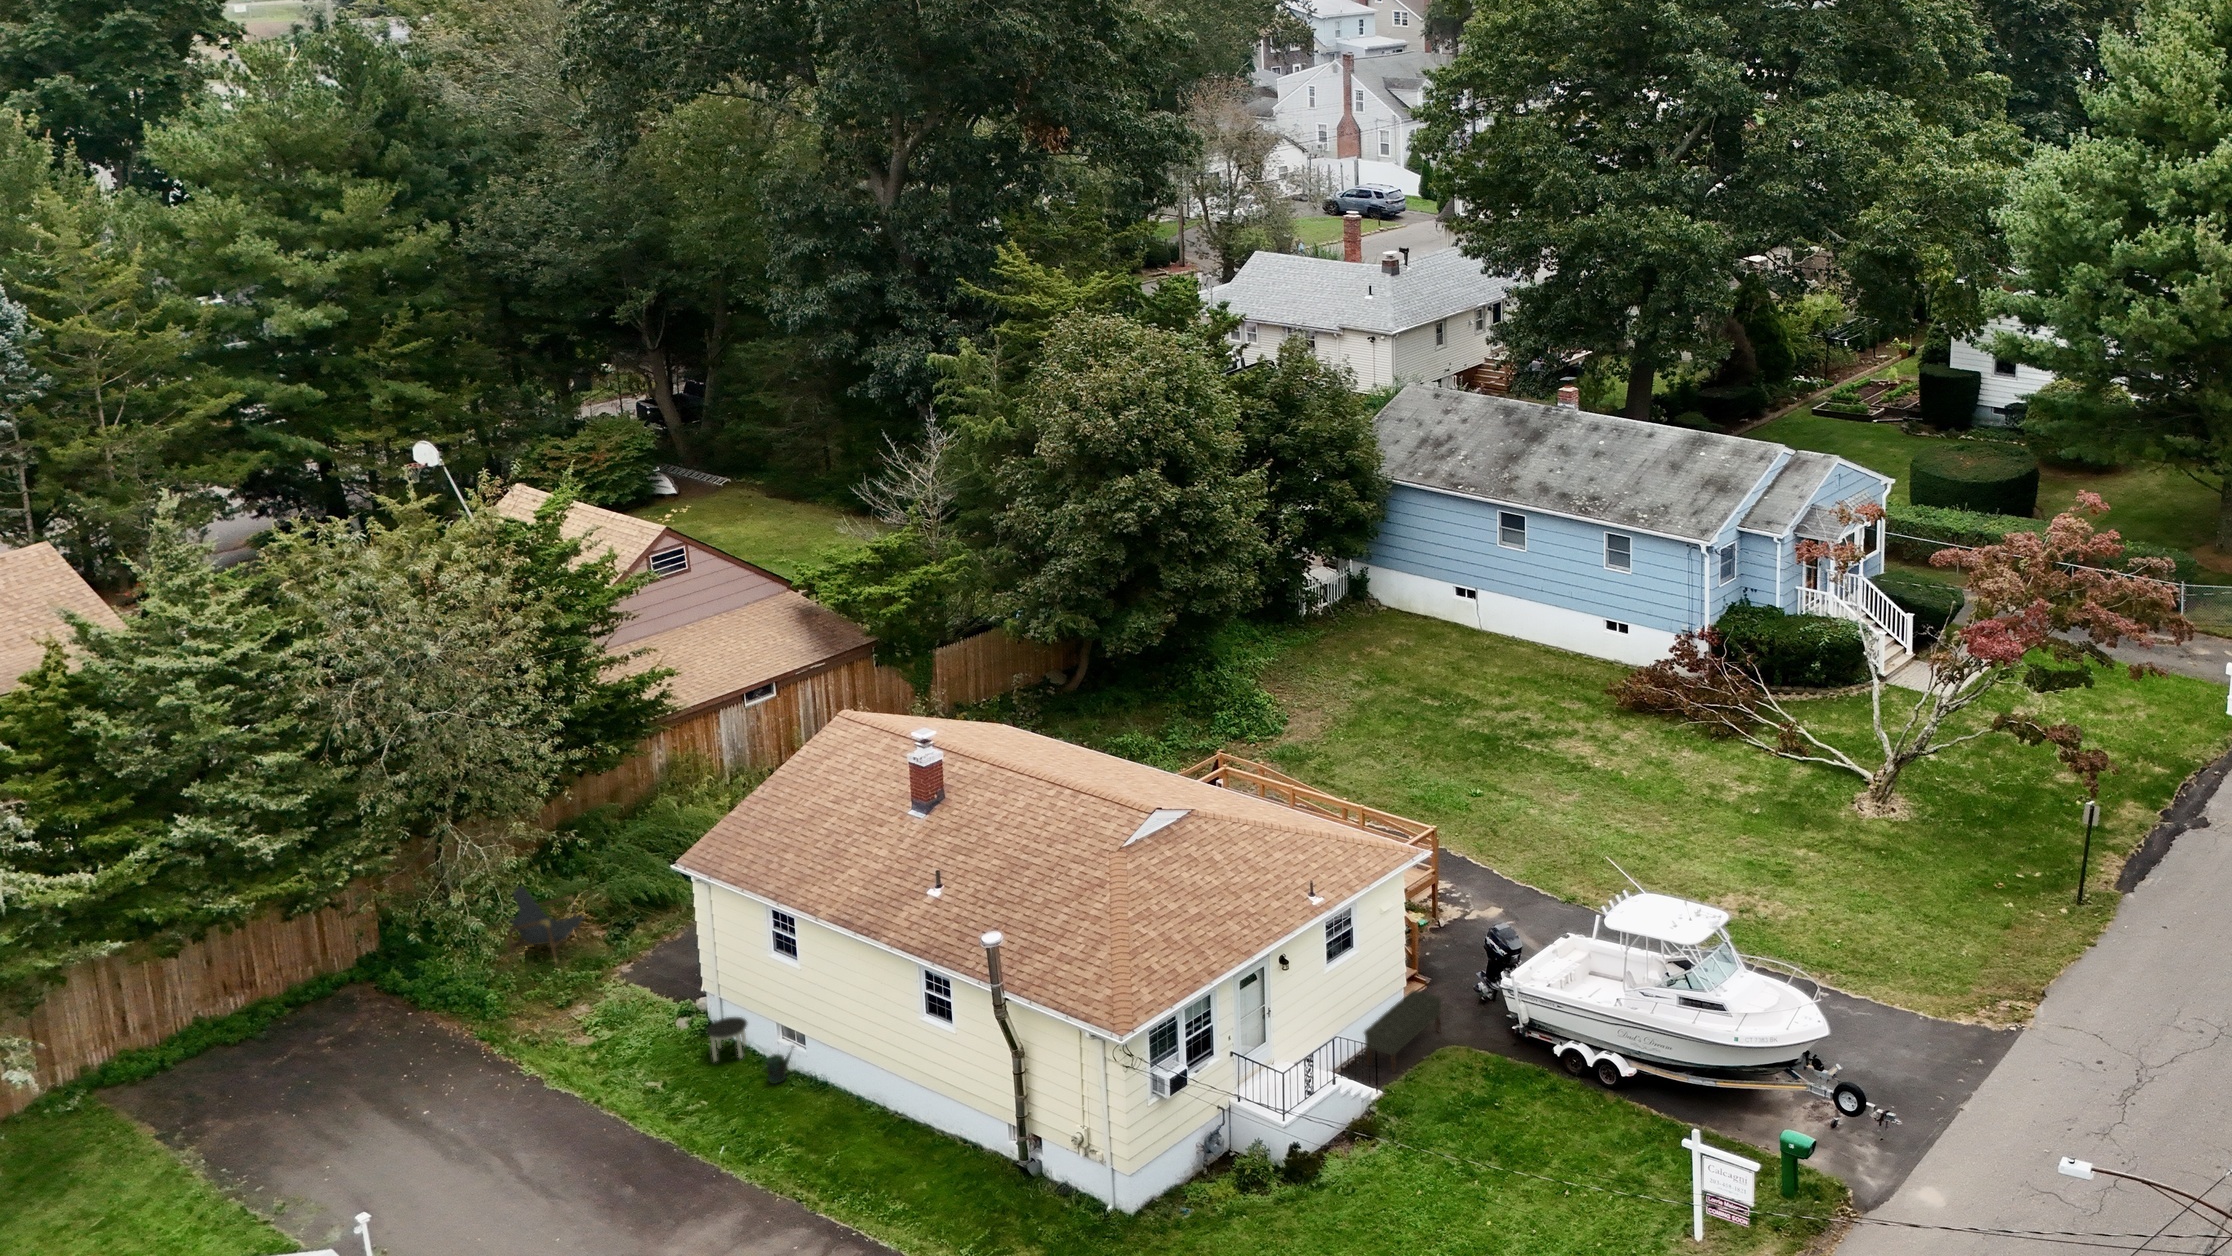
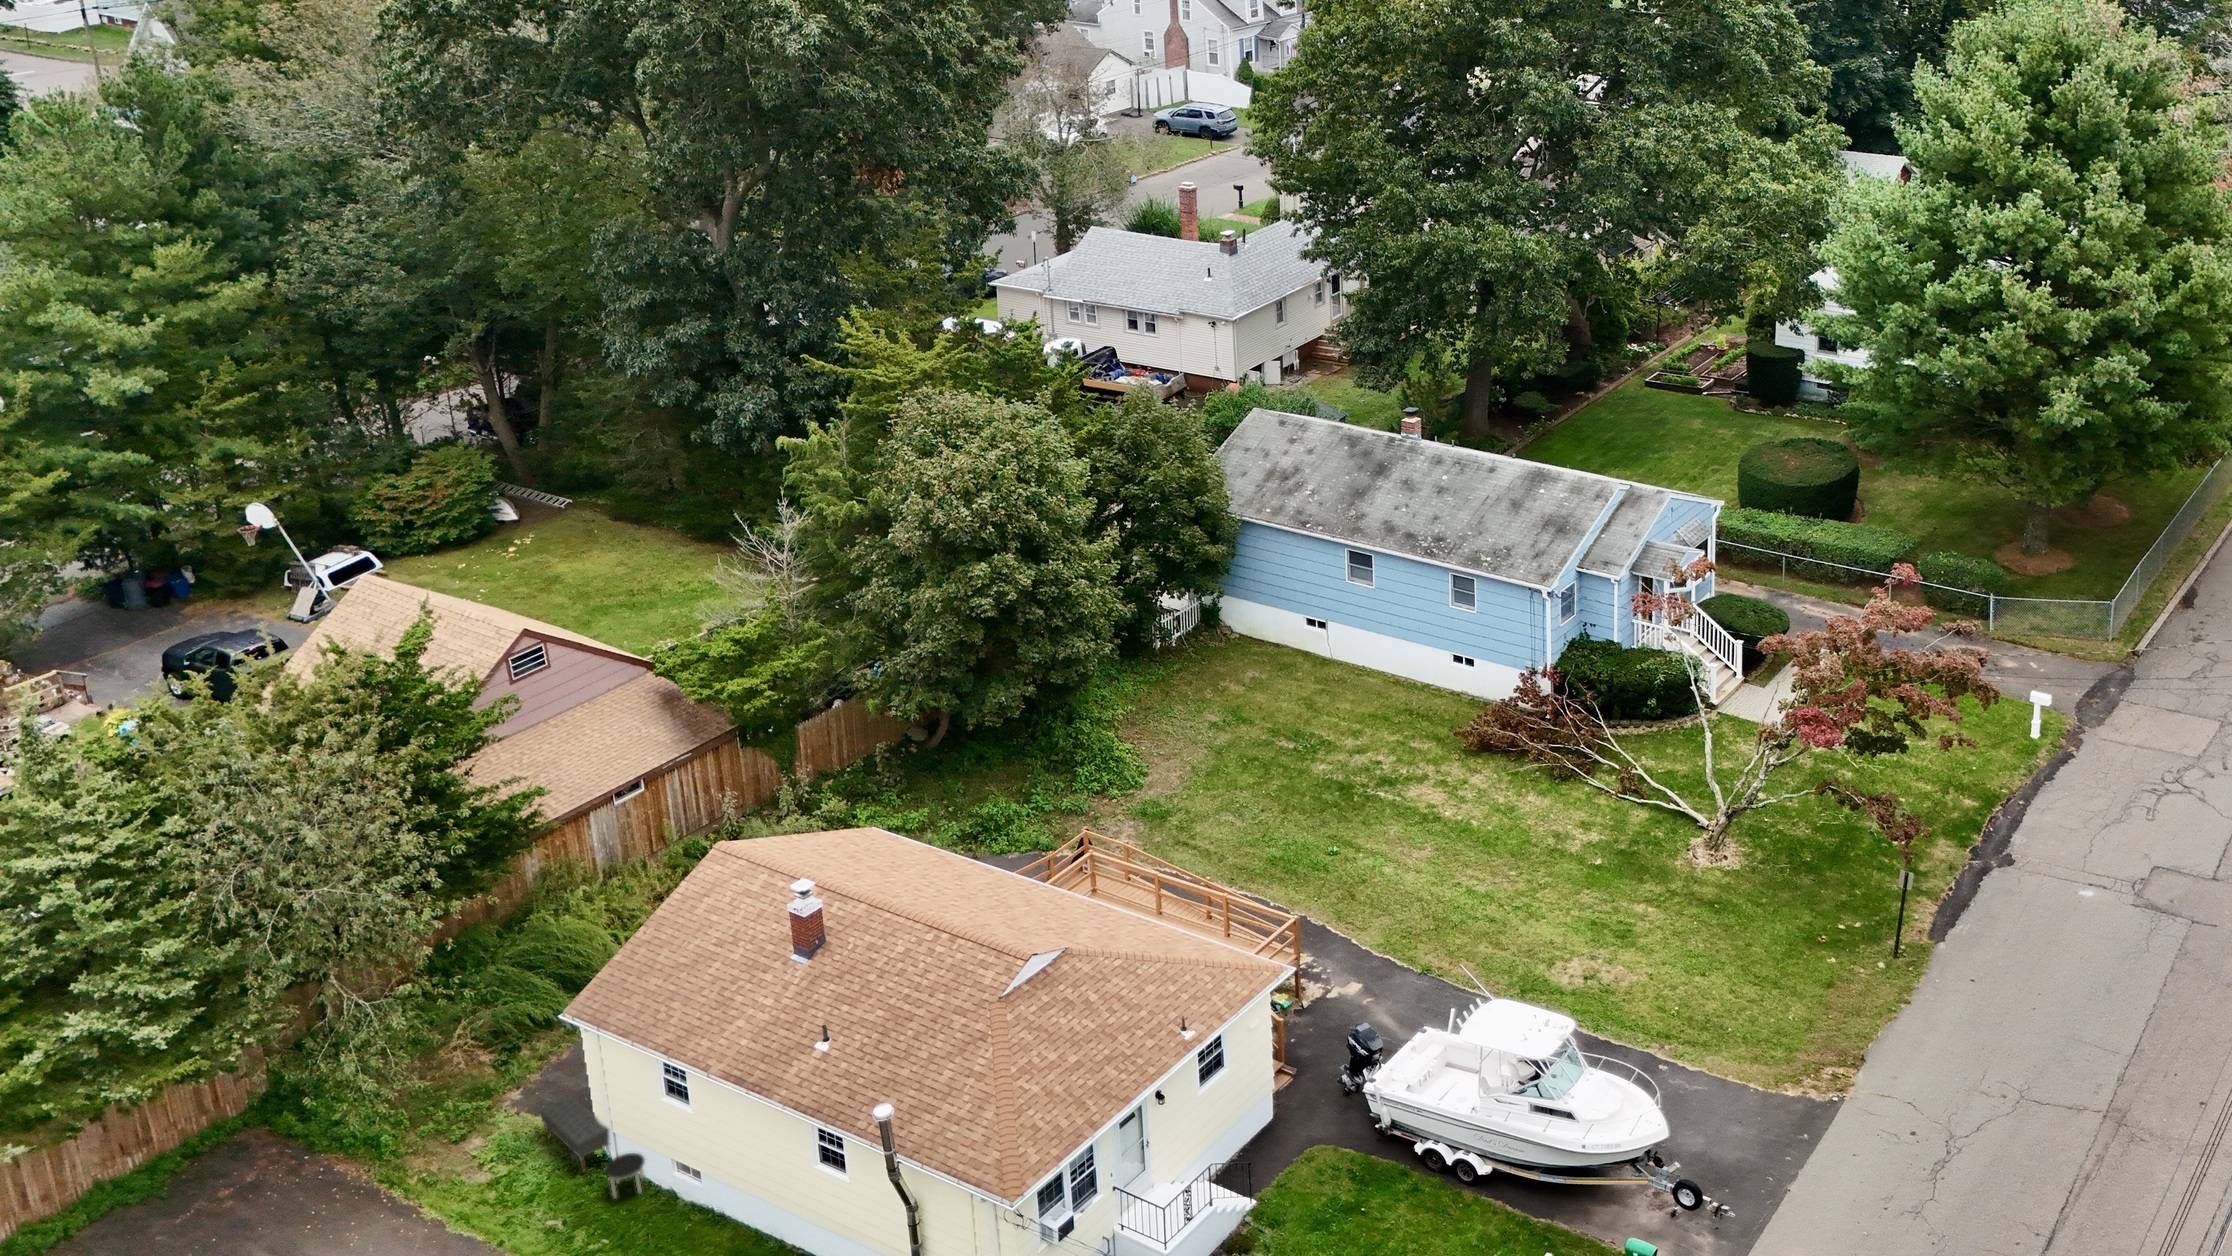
lounge chair: present [509,886,584,963] -> none [387,1019,472,1095]
bench: present [1364,991,1441,1072] -> present [541,1096,609,1172]
watering can: present [766,1053,791,1084] -> none [663,1182,694,1221]

